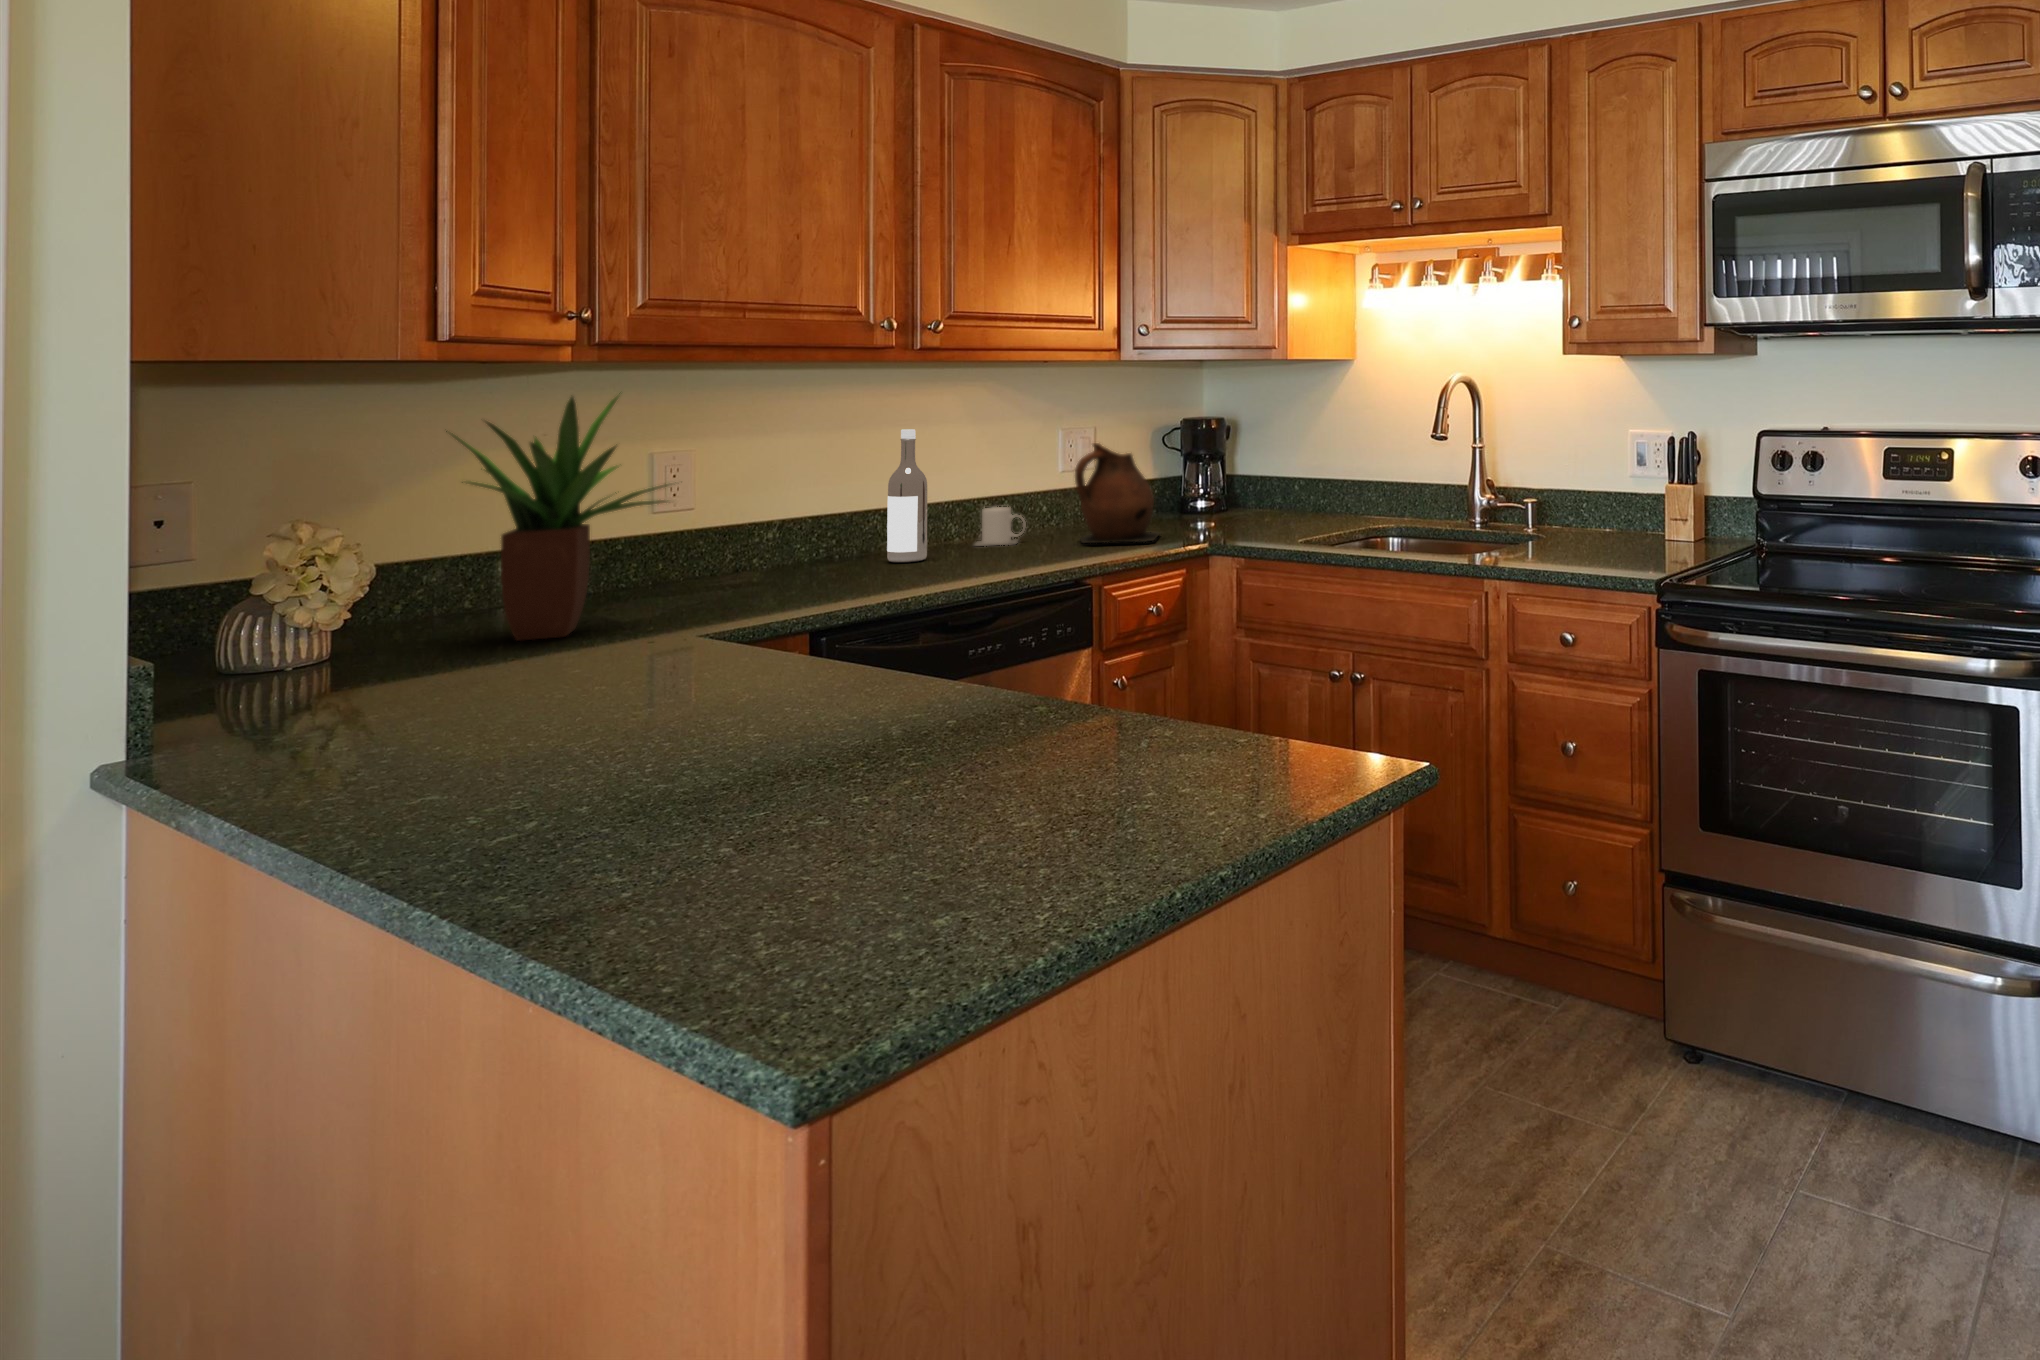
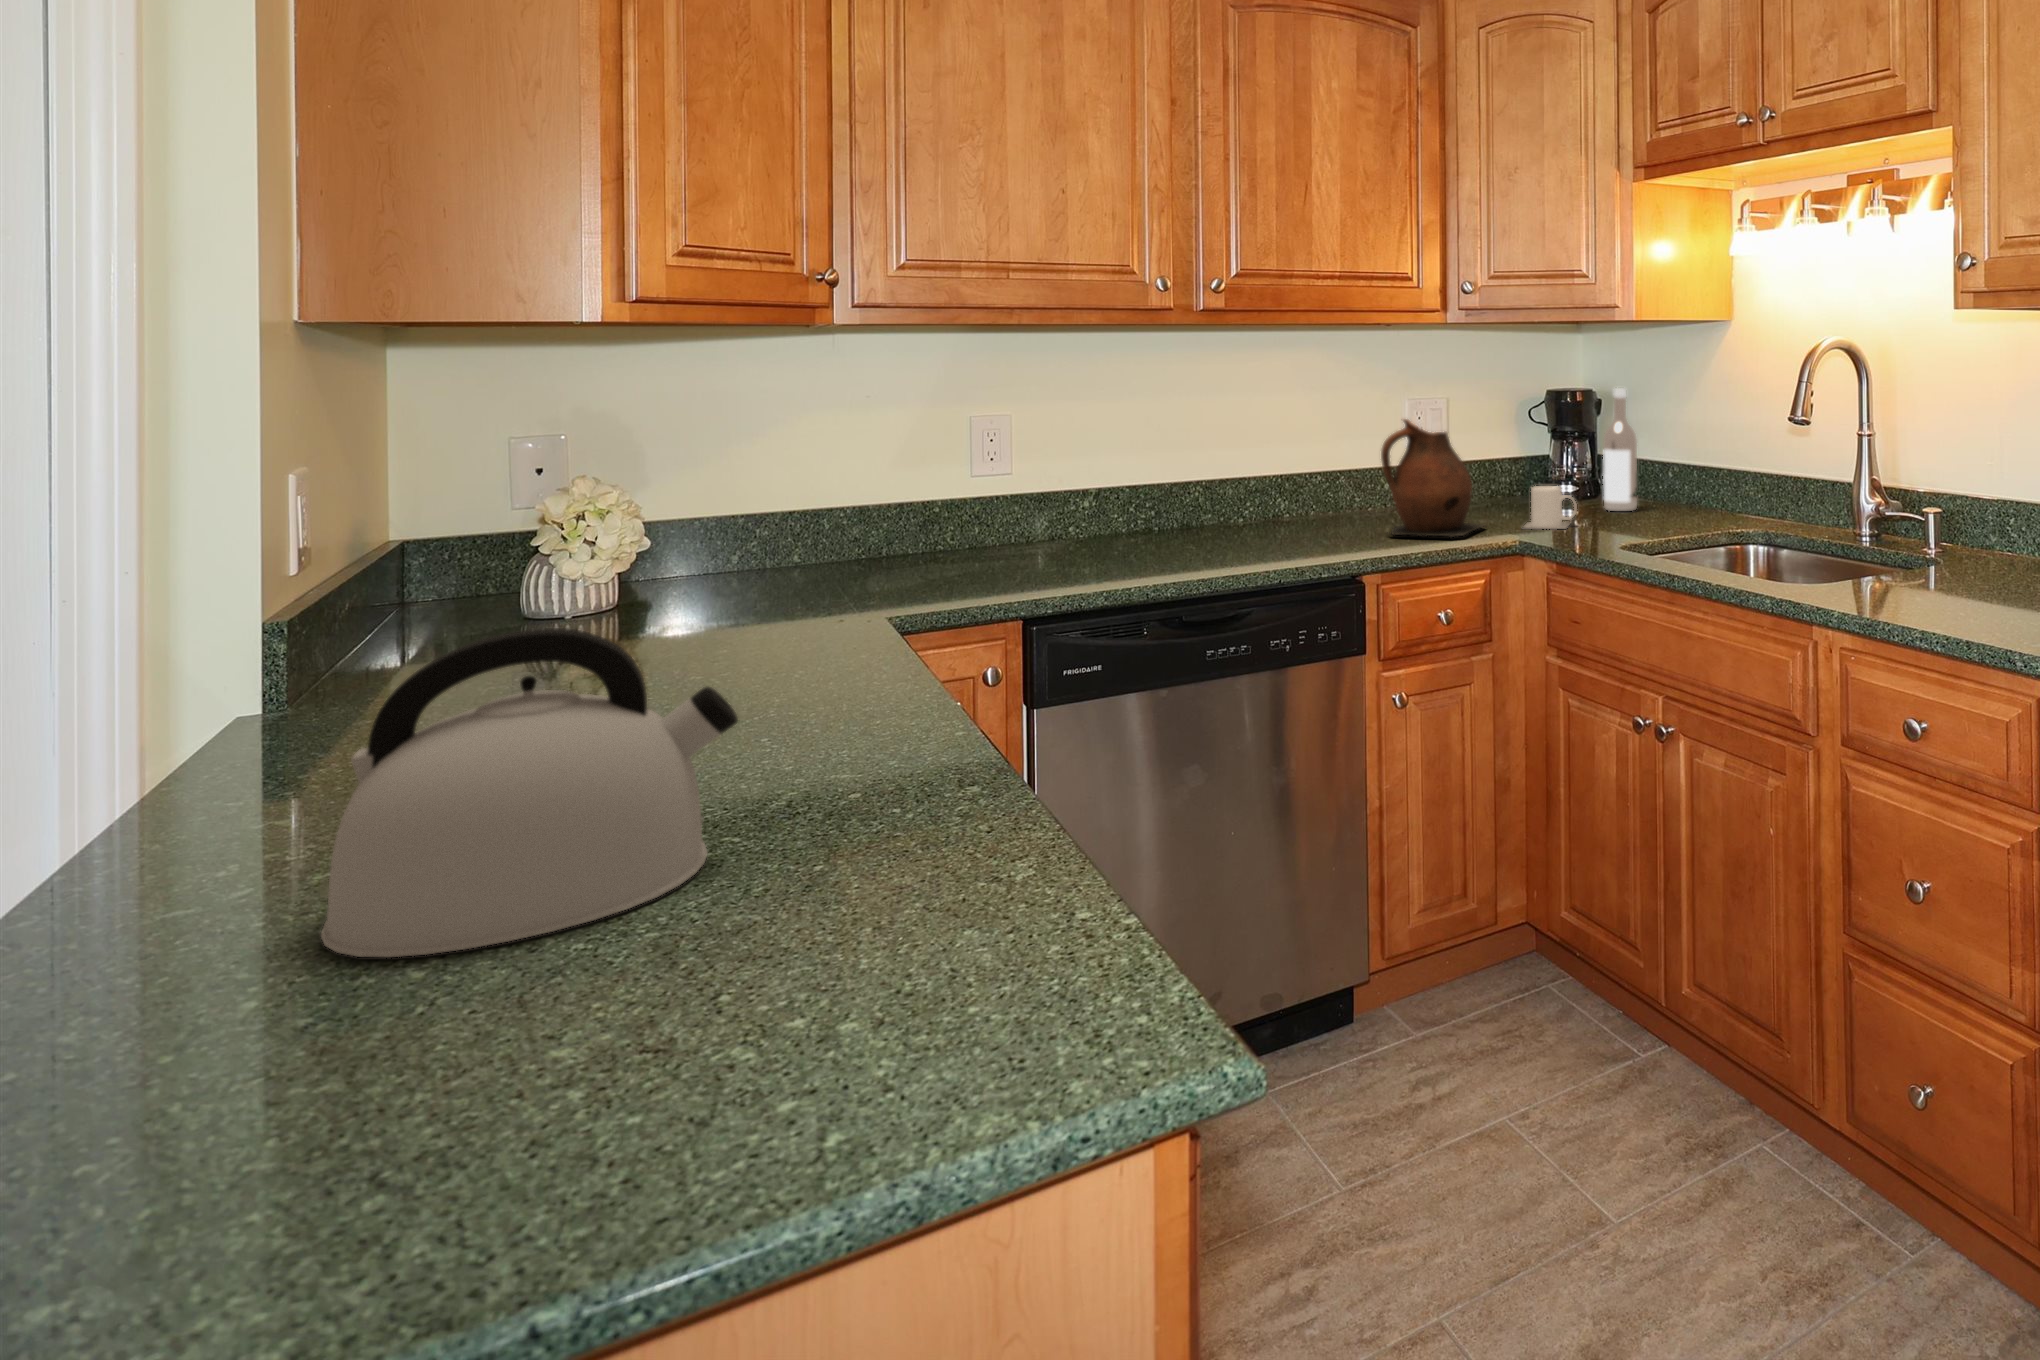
potted plant: present [446,392,668,641] -> none [626,356,880,618]
wine bottle: present [887,429,927,562] -> present [1603,388,1637,511]
mug: present [975,507,1025,546] -> present [1524,486,1576,529]
kettle: none [713,582,956,798] -> present [320,628,738,957]

